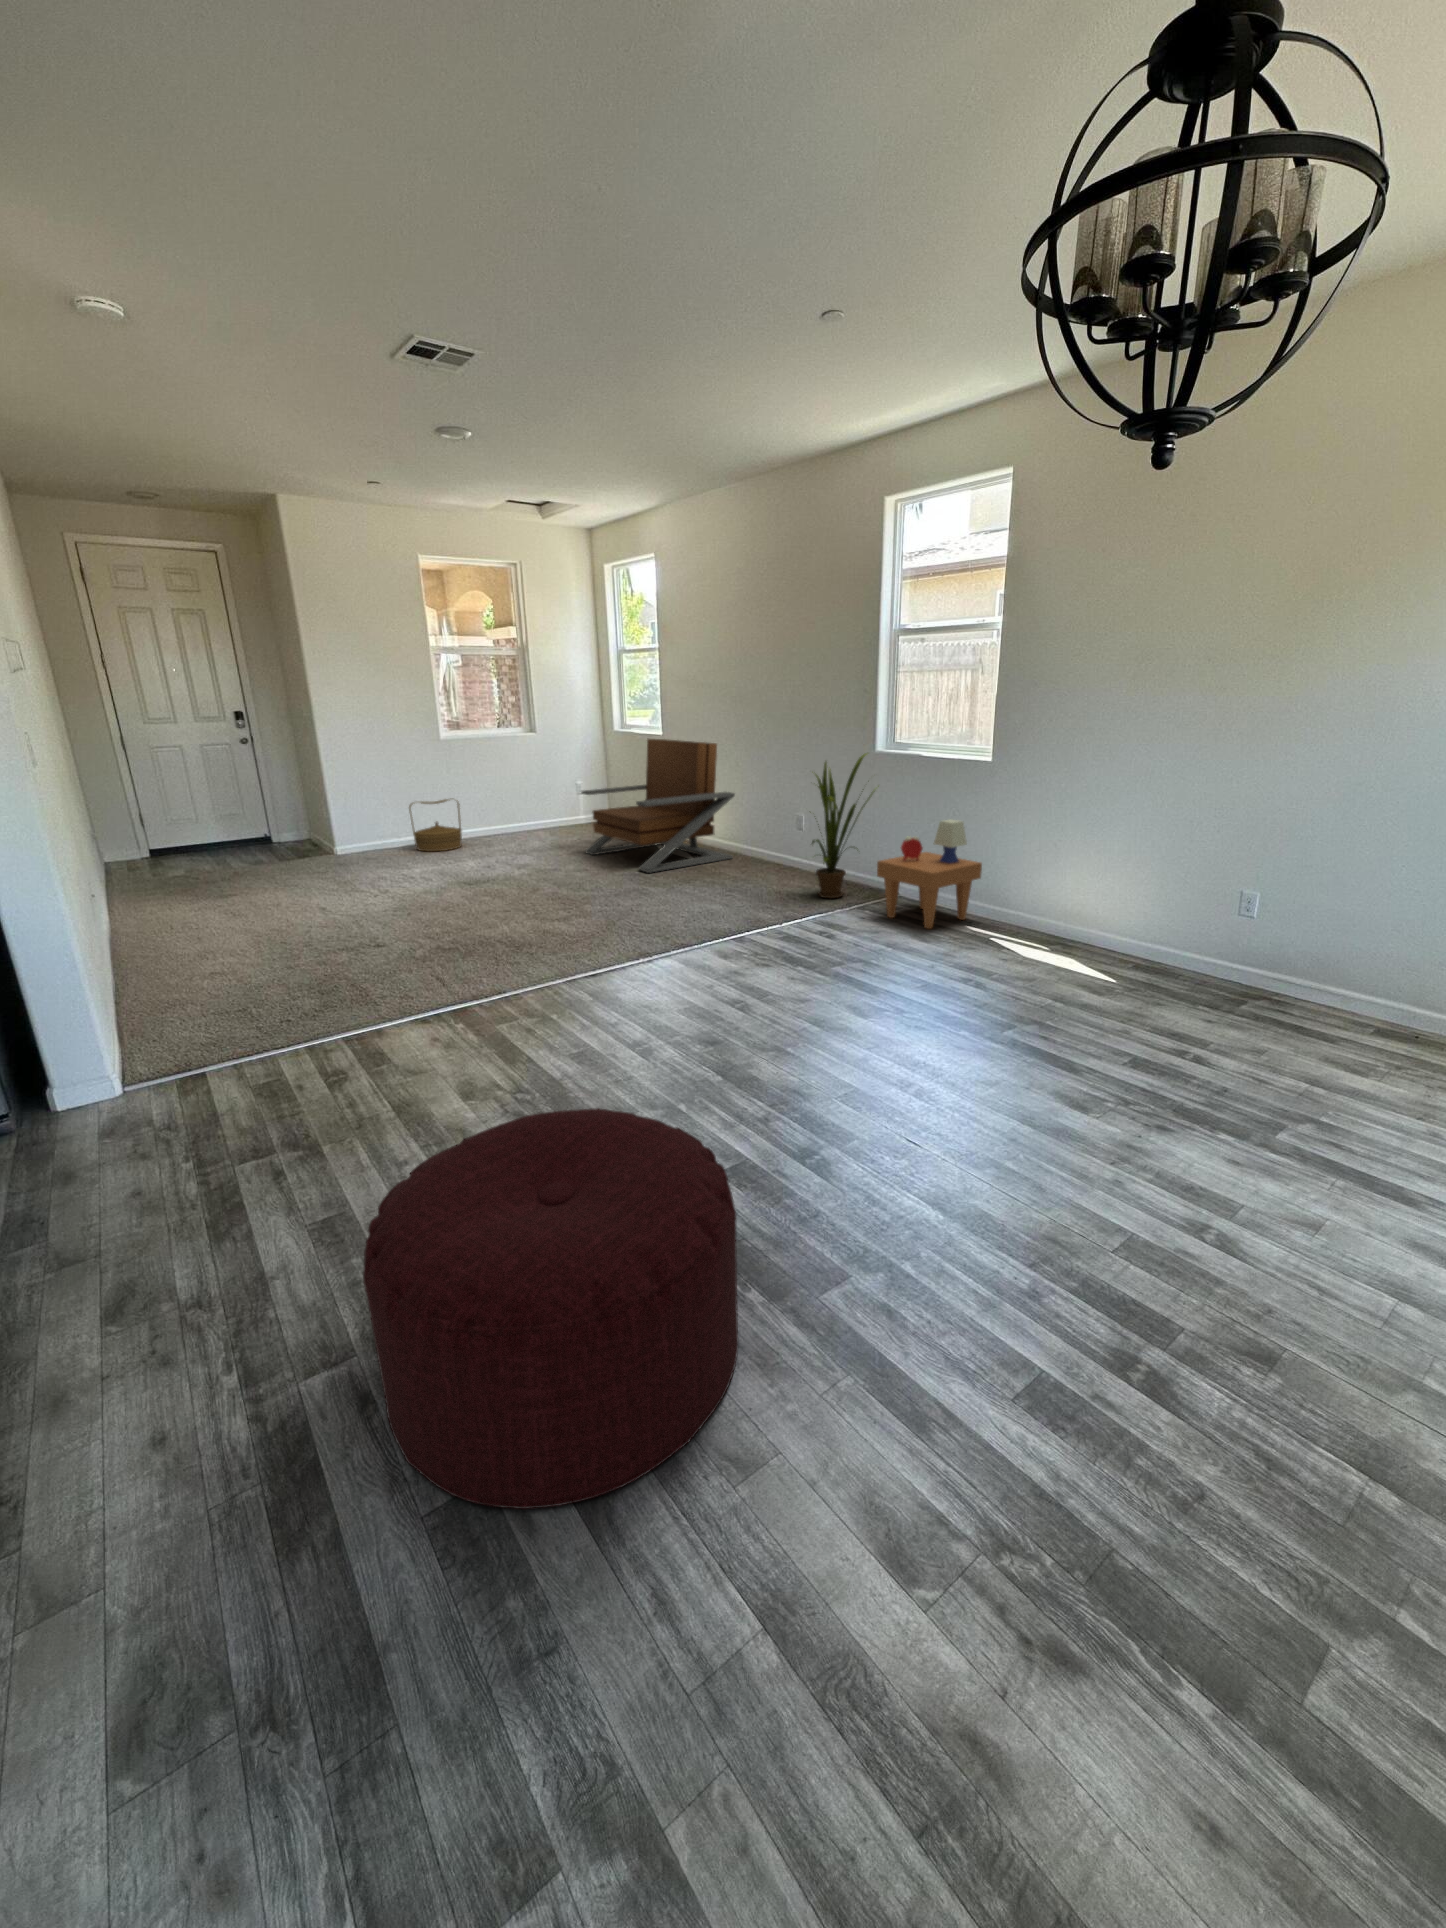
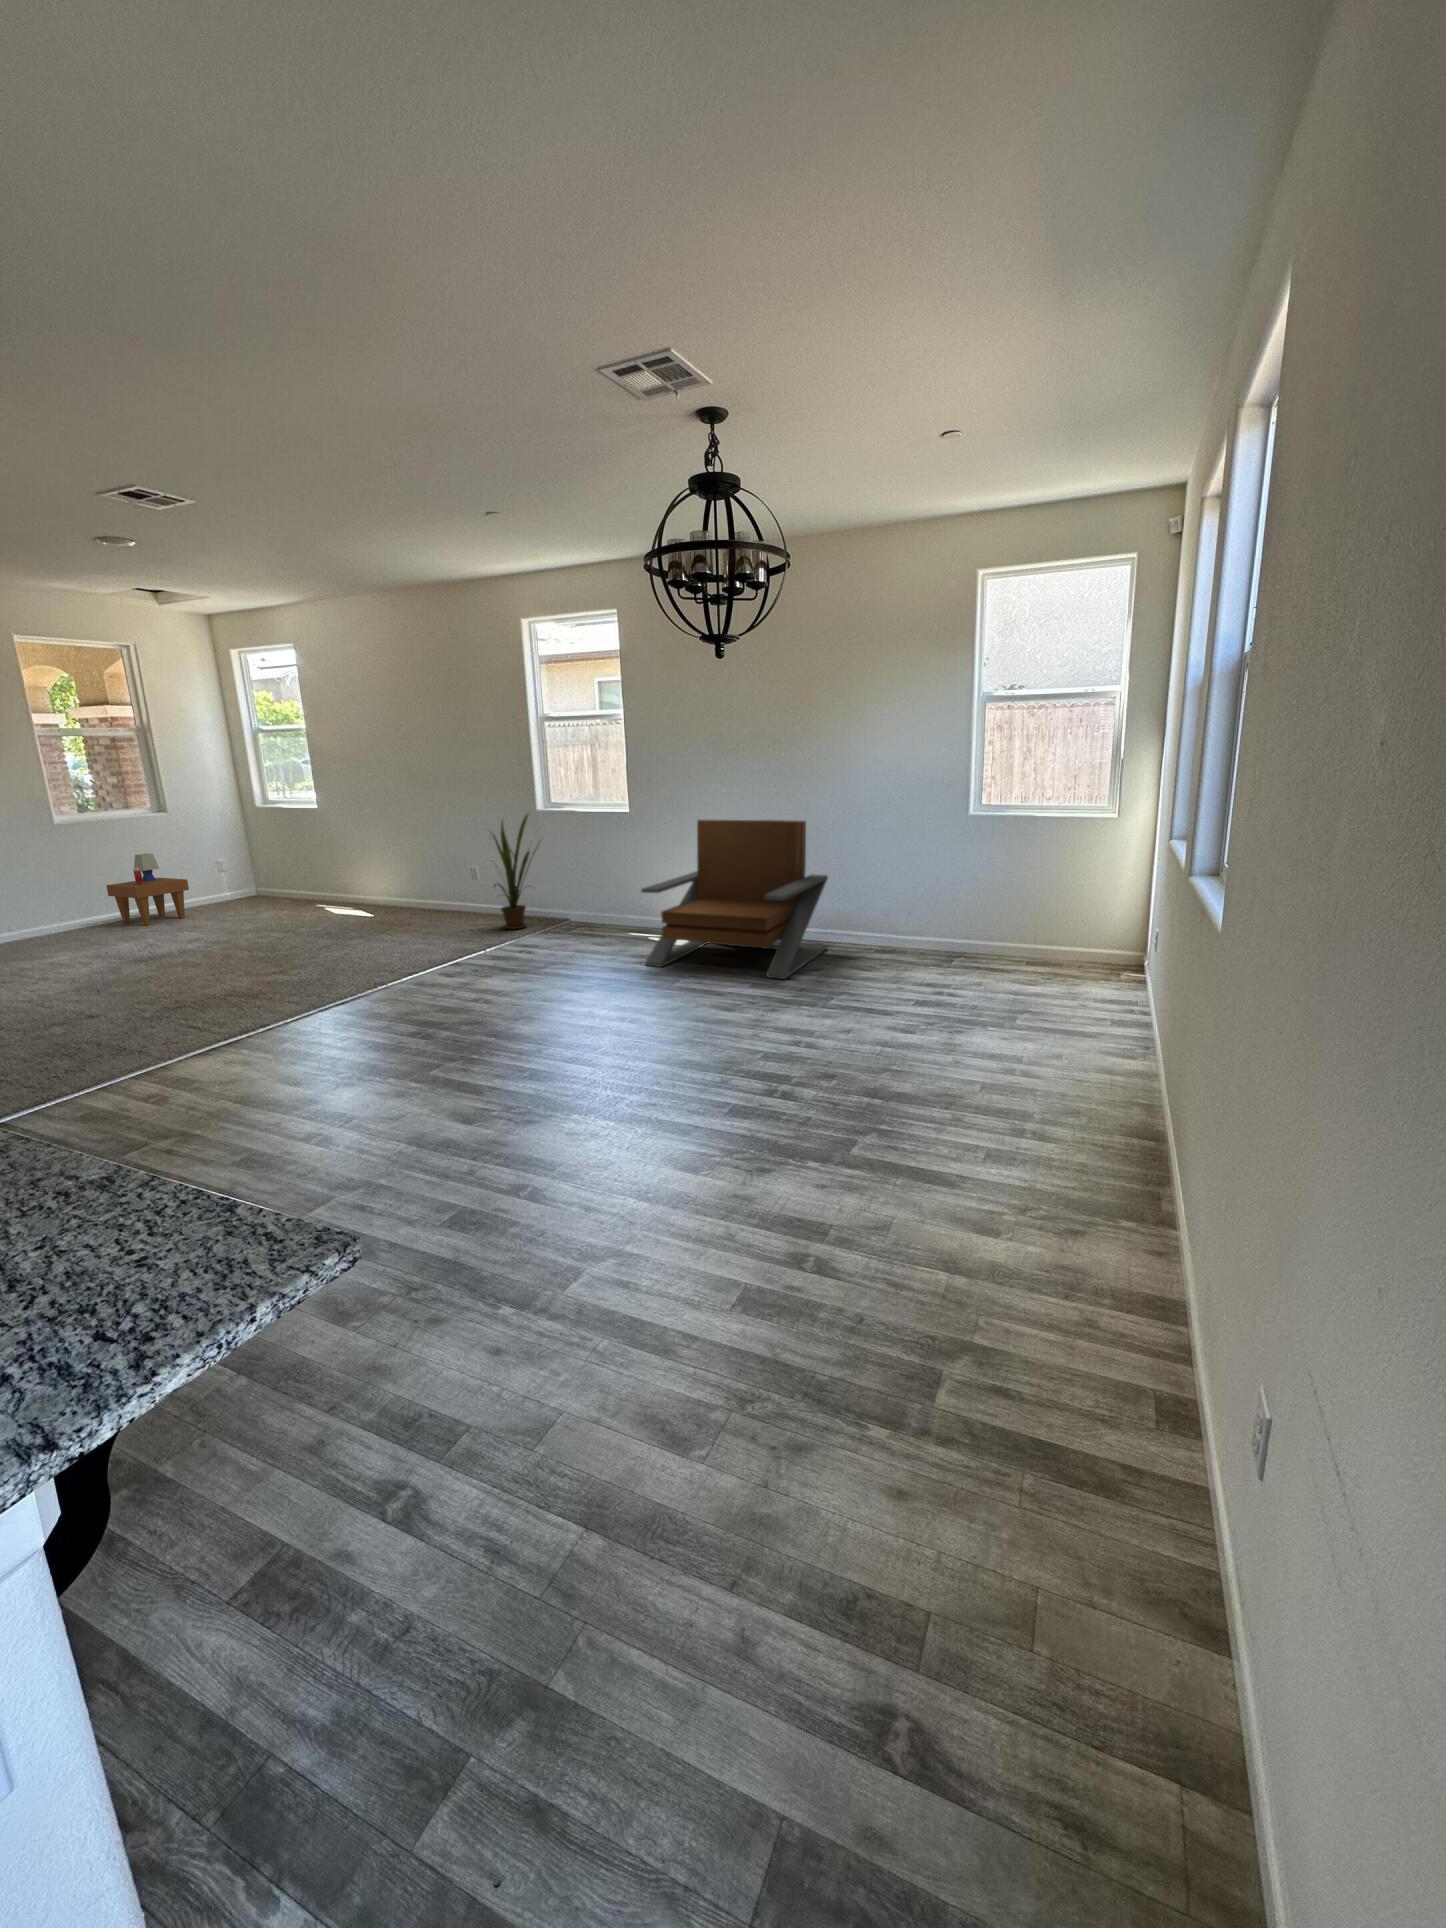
lounge chair: present [582,739,735,873] -> present [641,820,828,979]
woven basket: present [409,799,462,852] -> none [25,884,95,942]
side table: present [877,820,982,929] -> present [106,853,189,925]
ottoman: present [363,1108,738,1509] -> none [353,1023,582,1215]

